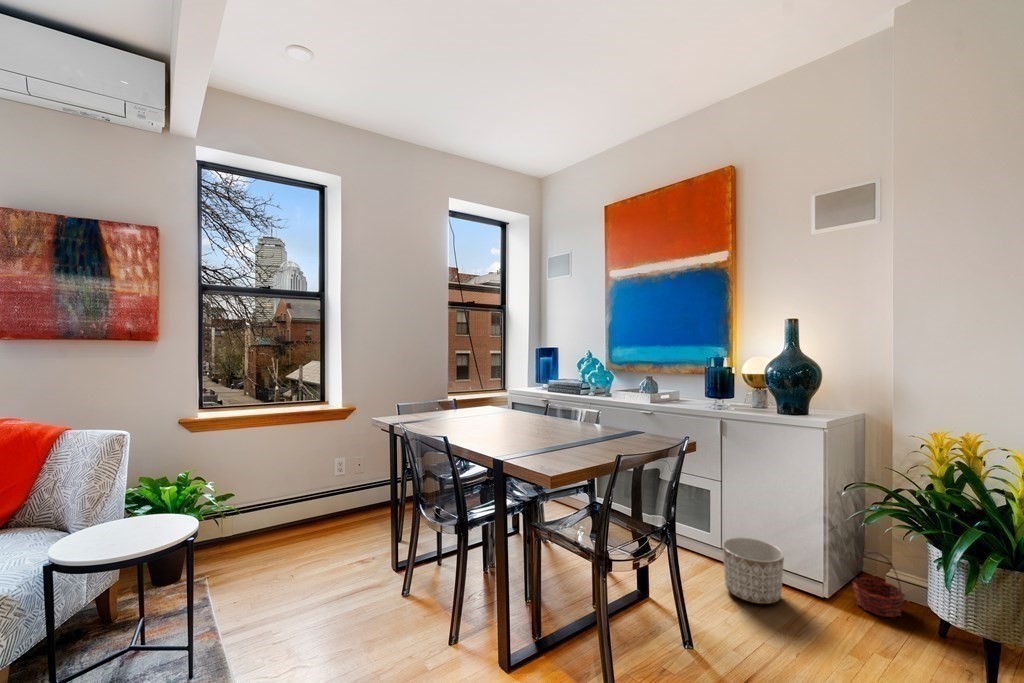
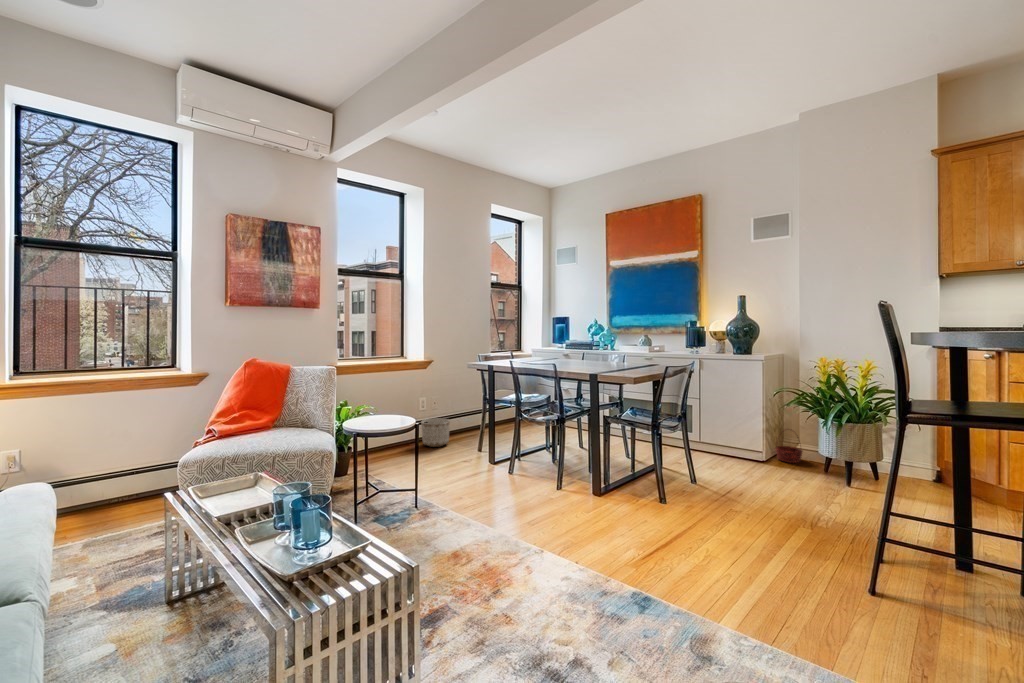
planter: present [722,537,784,604] -> present [421,418,450,447]

